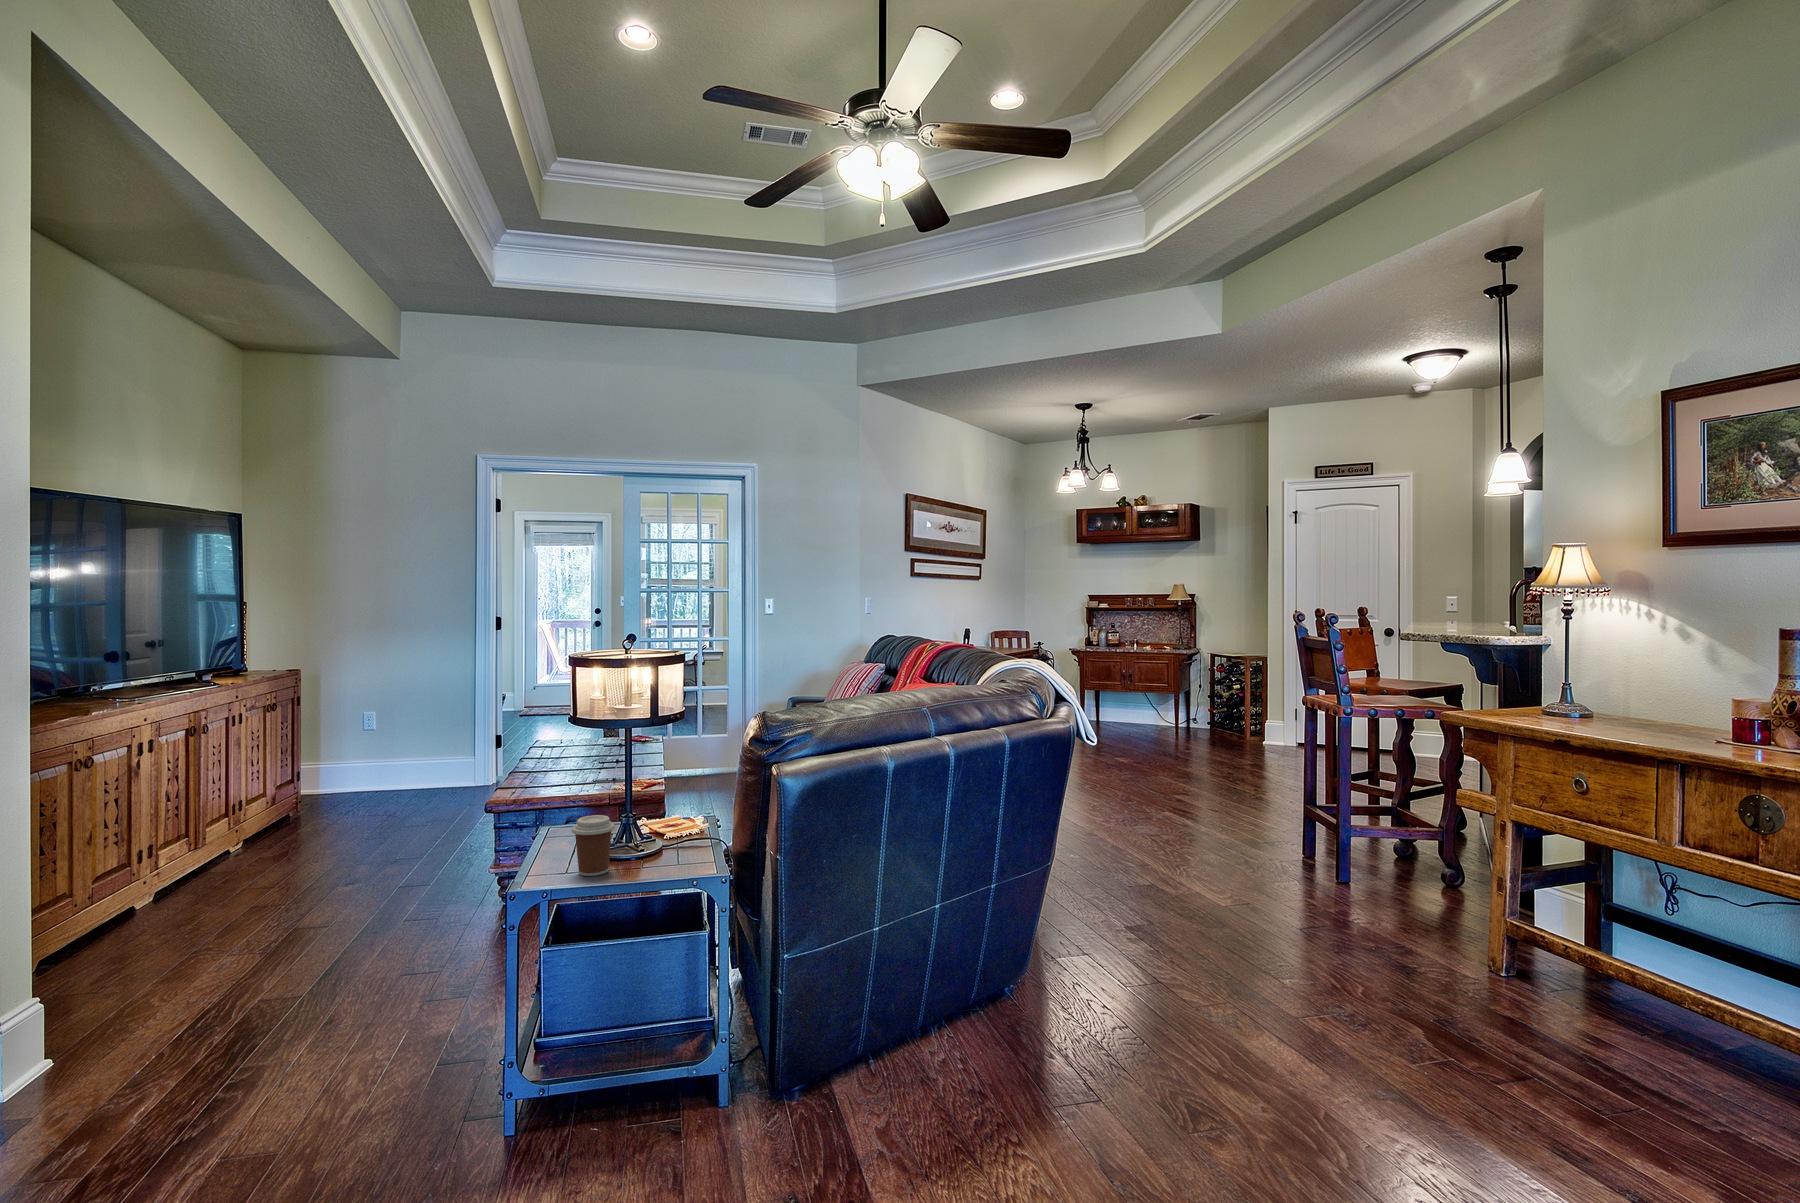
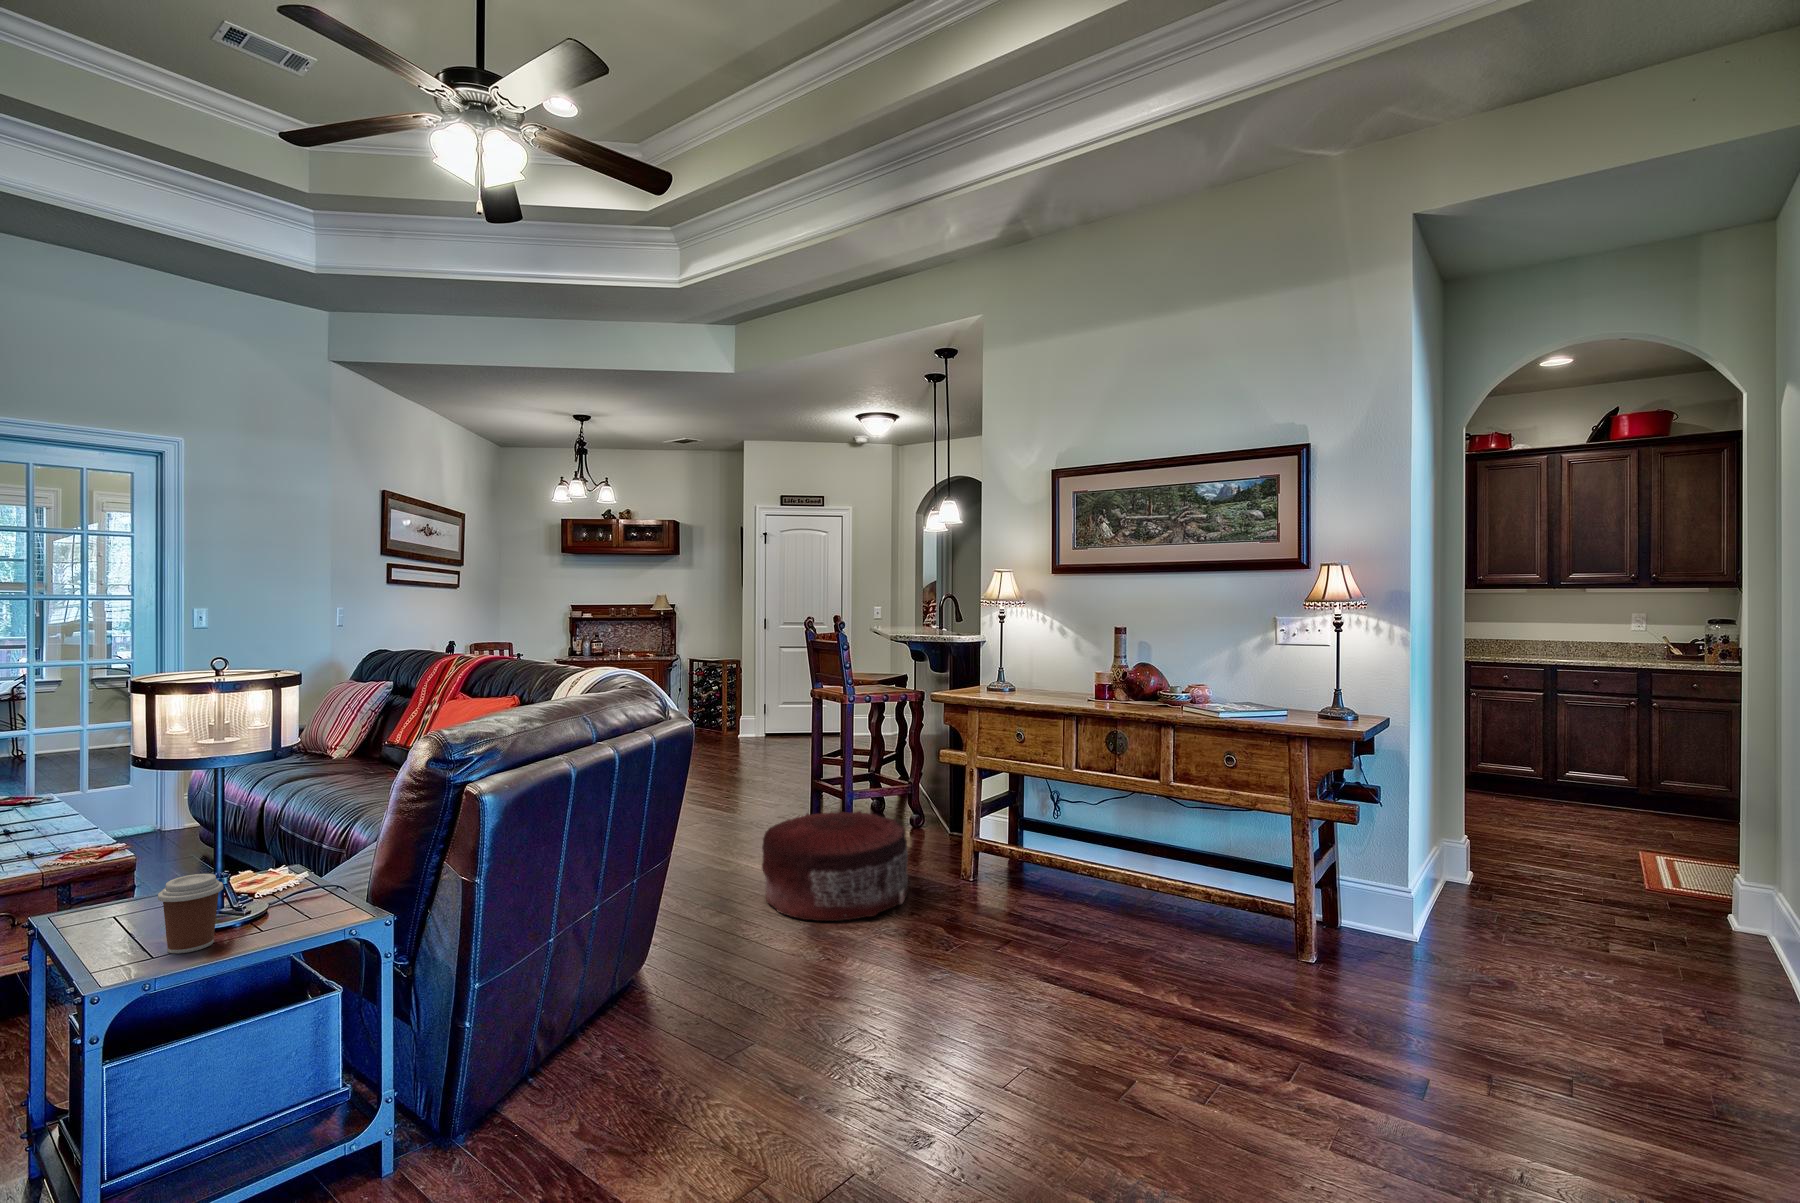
pouf: none [1186,846,1394,993] -> present [762,811,910,921]

